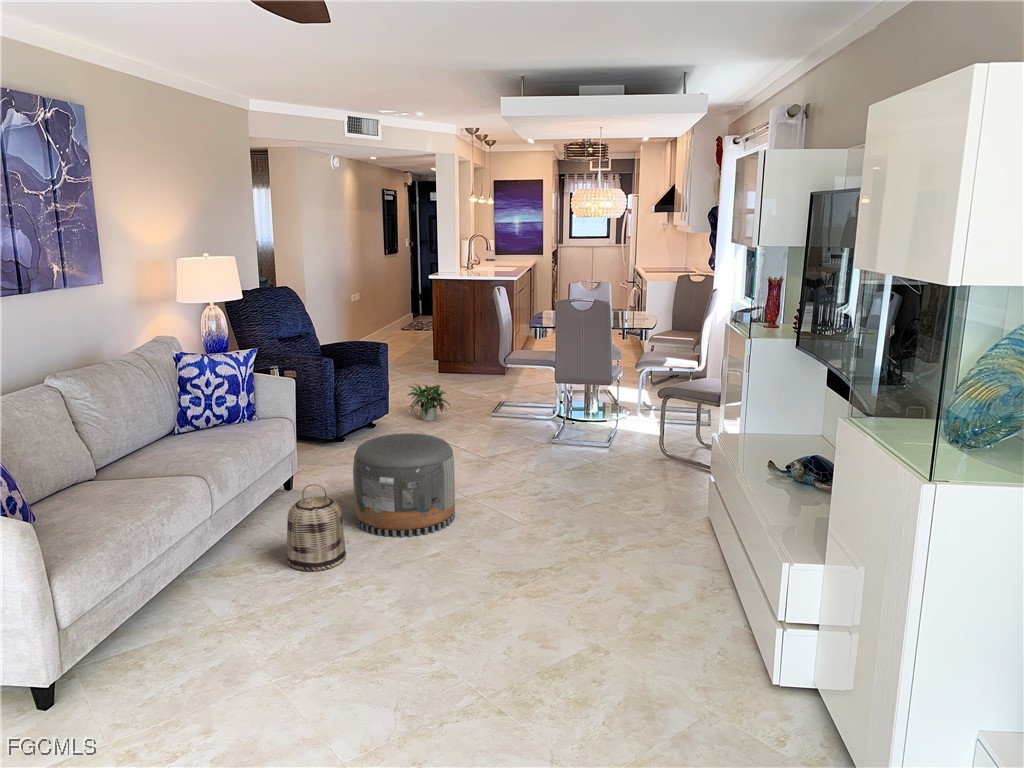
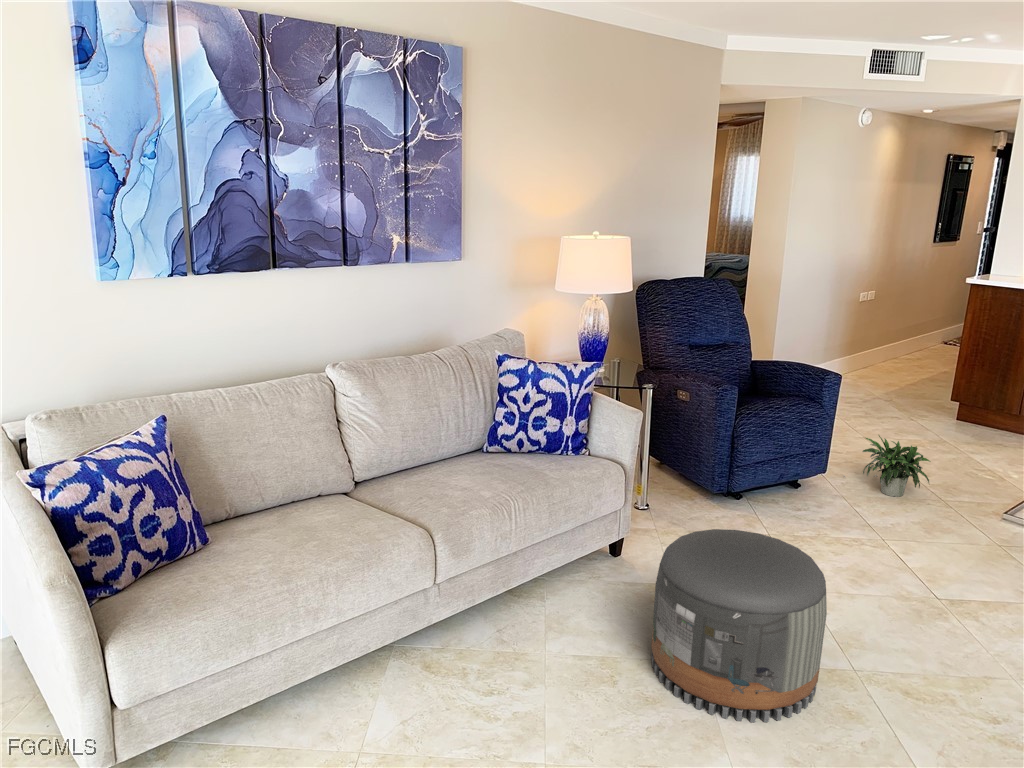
basket: present [287,484,347,571] -> none [509,589,596,724]

